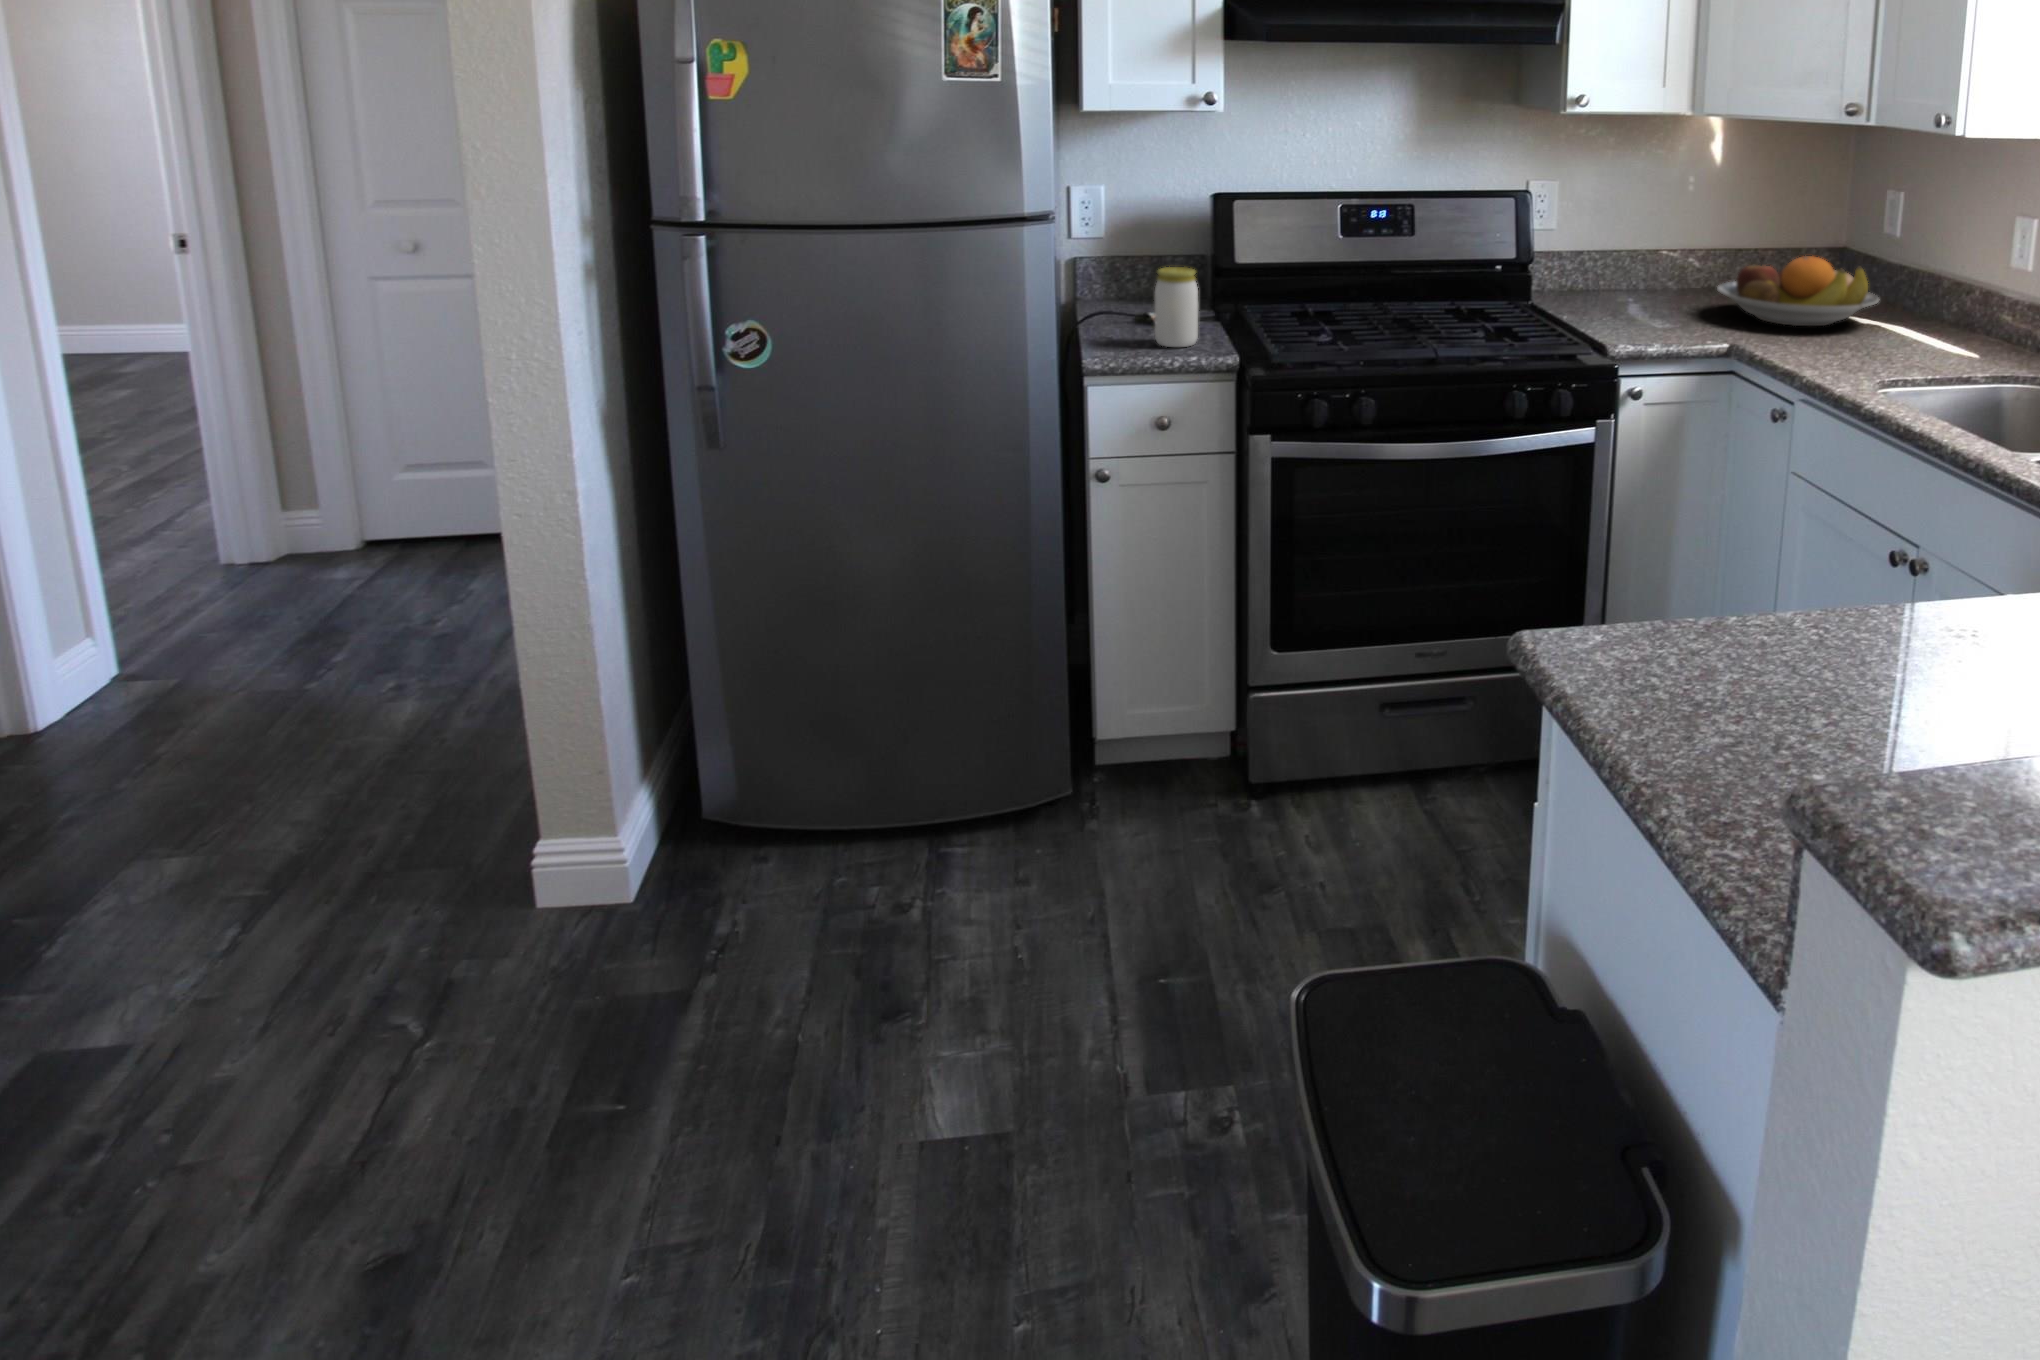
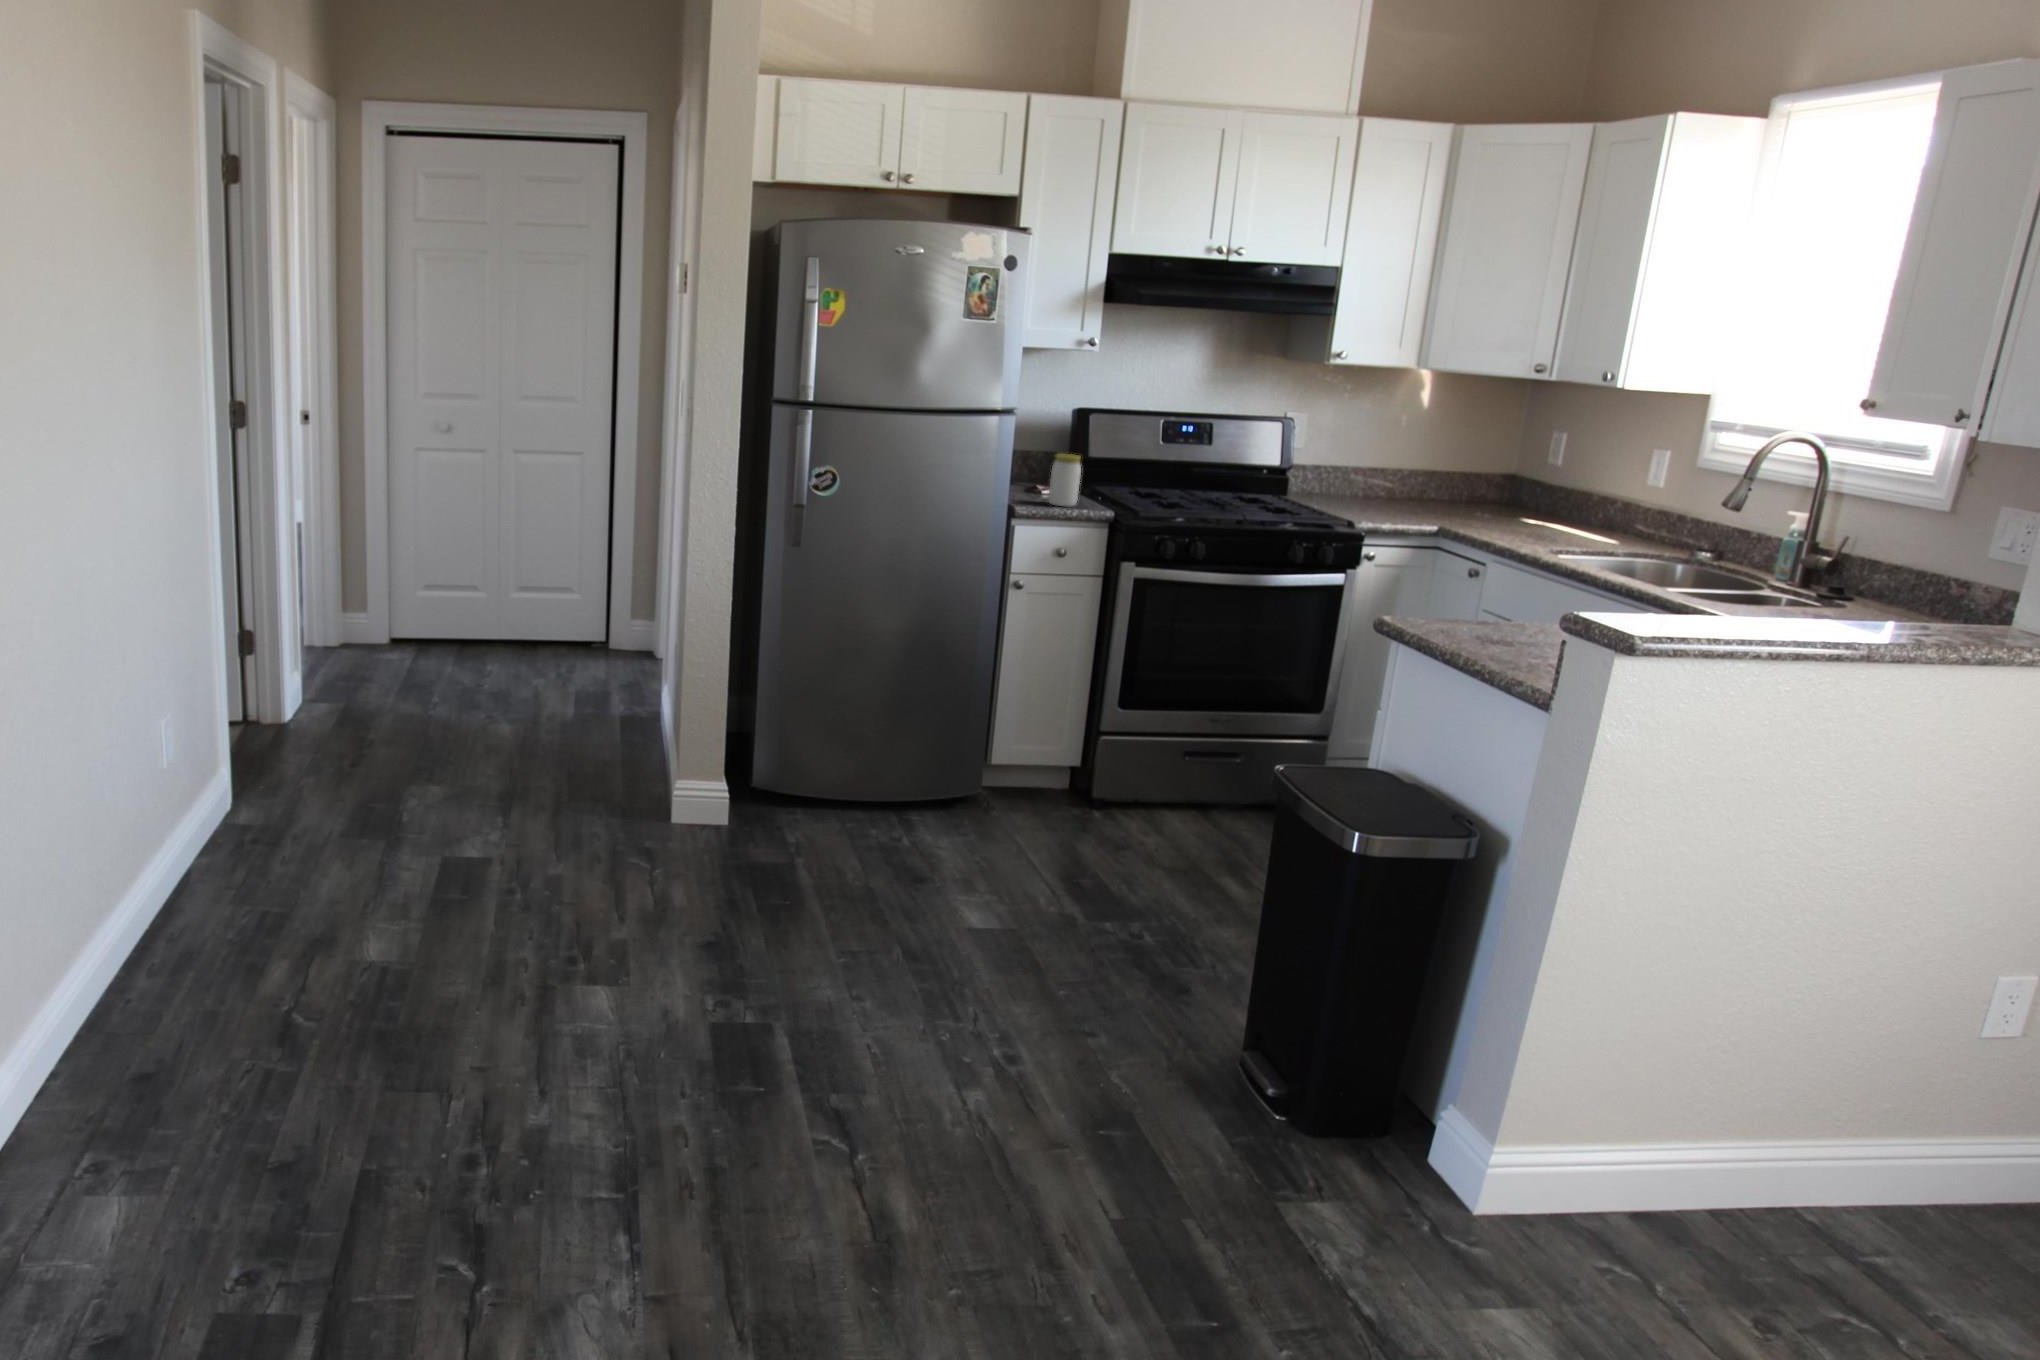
fruit bowl: present [1717,256,1879,326] -> none [1425,472,1548,522]

